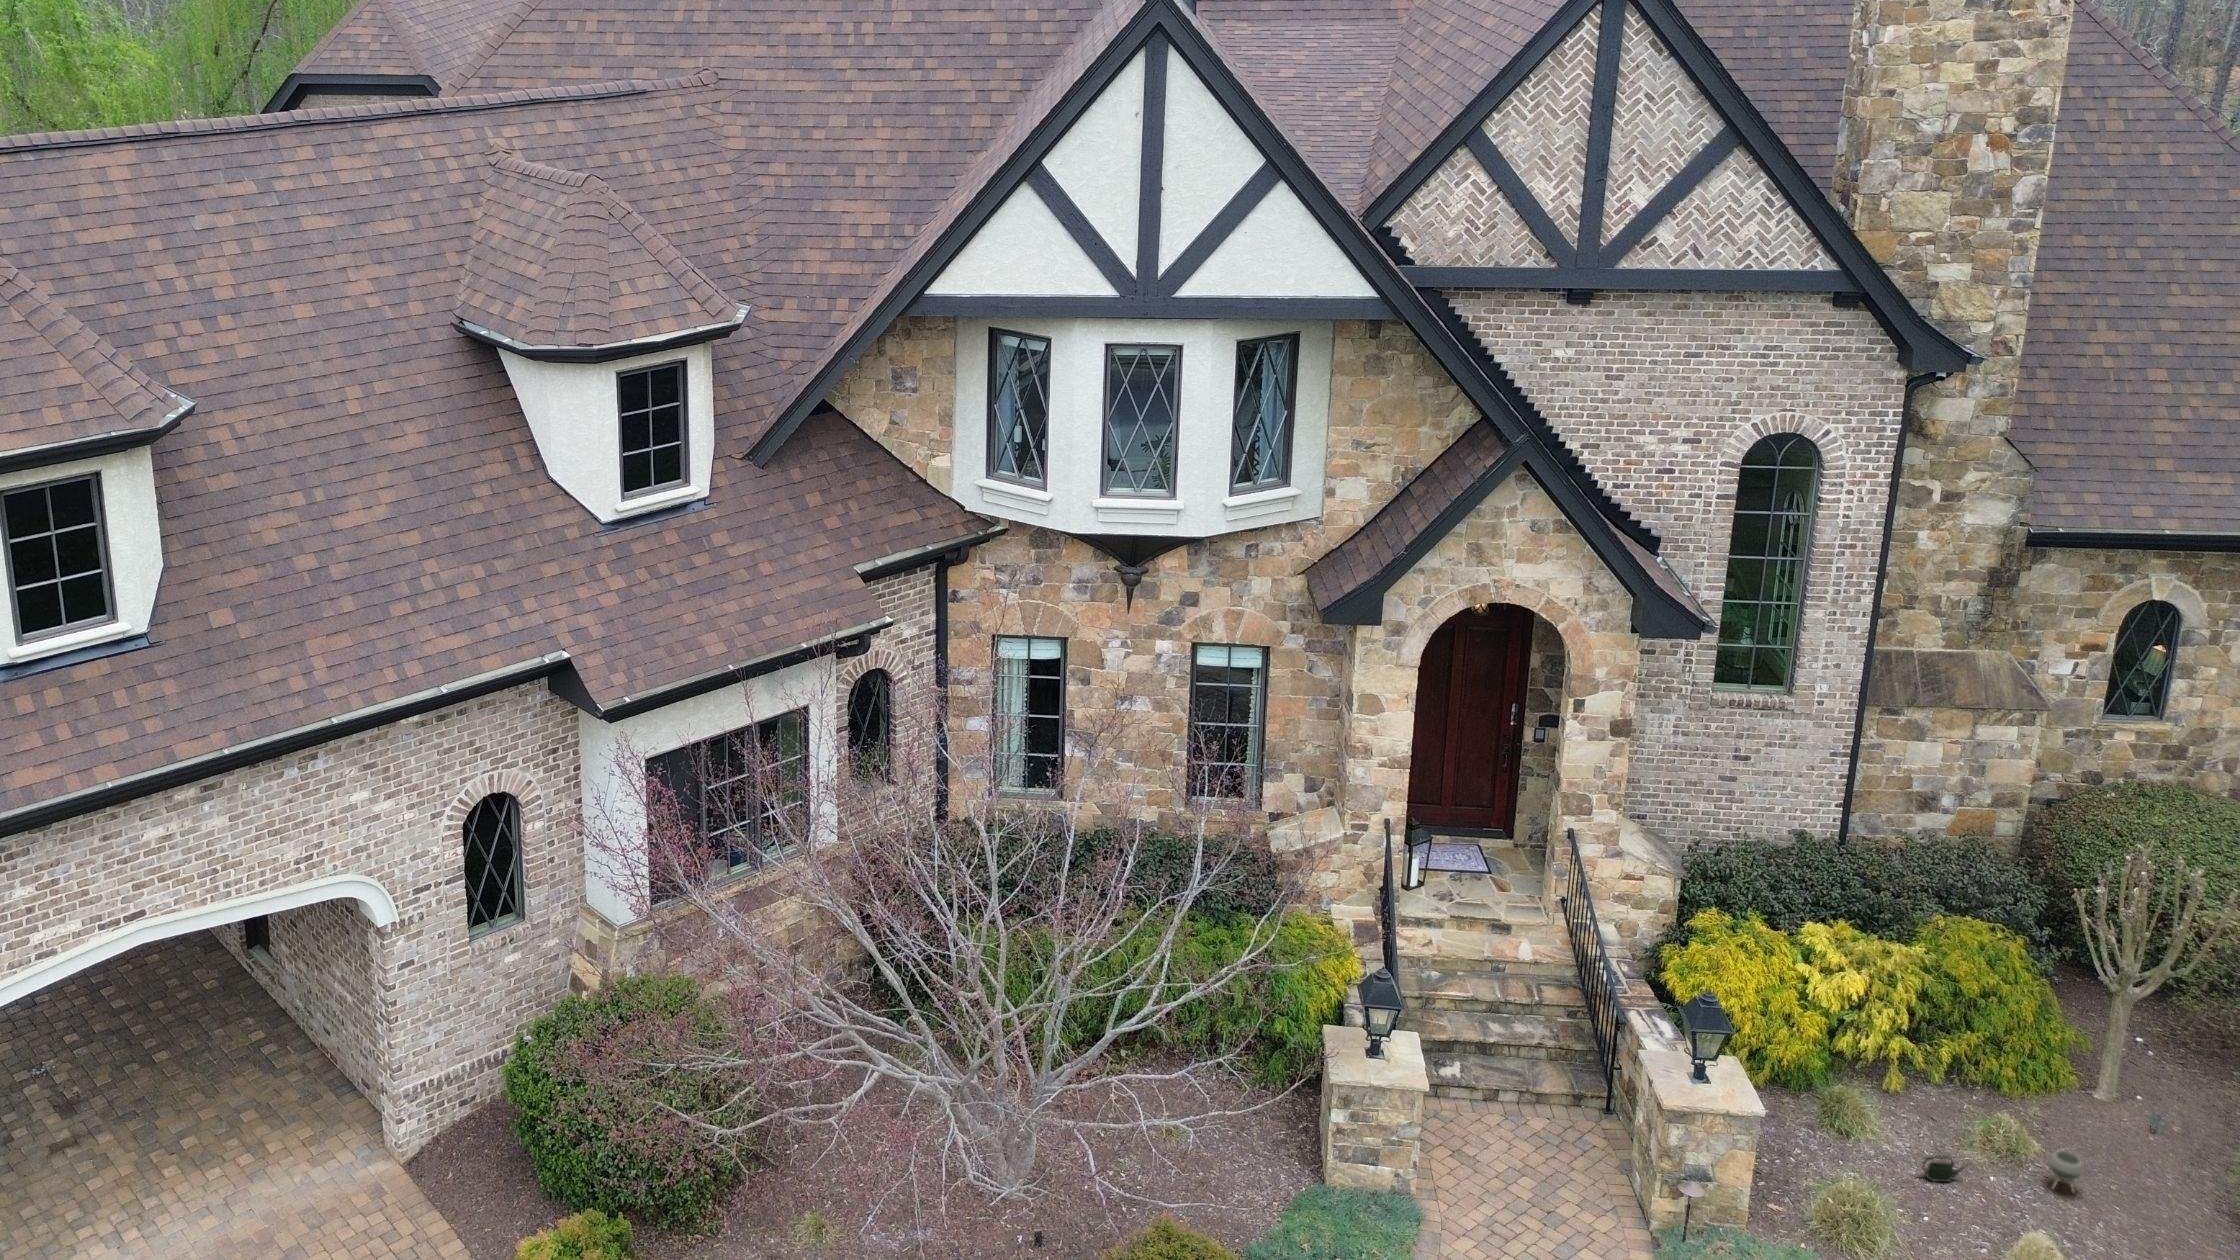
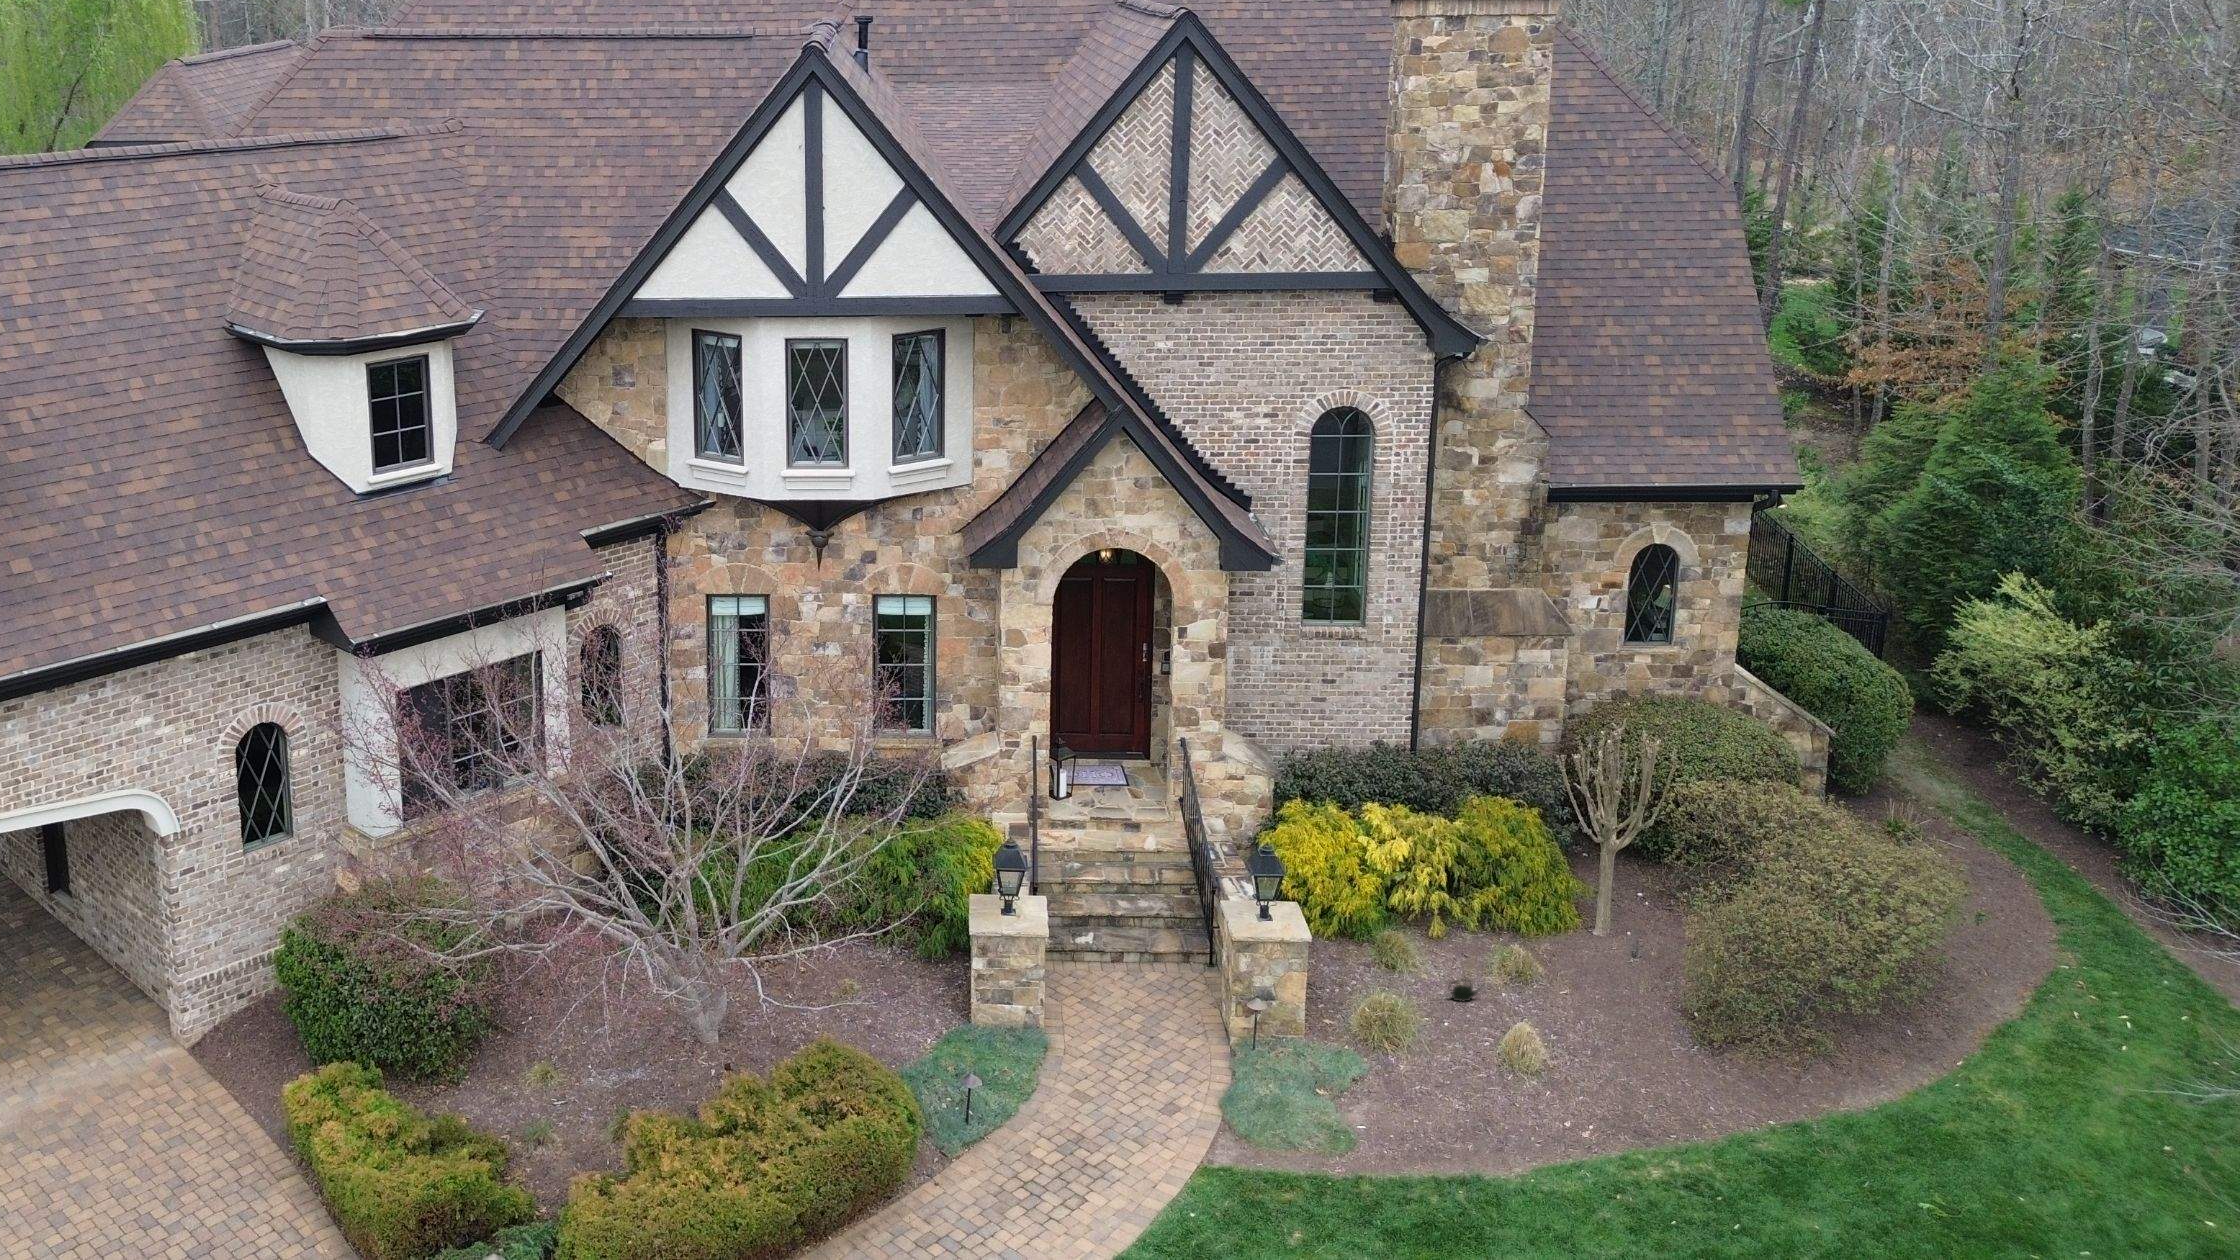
planter: present [2049,1150,2083,1192] -> none [1545,971,1570,1005]

